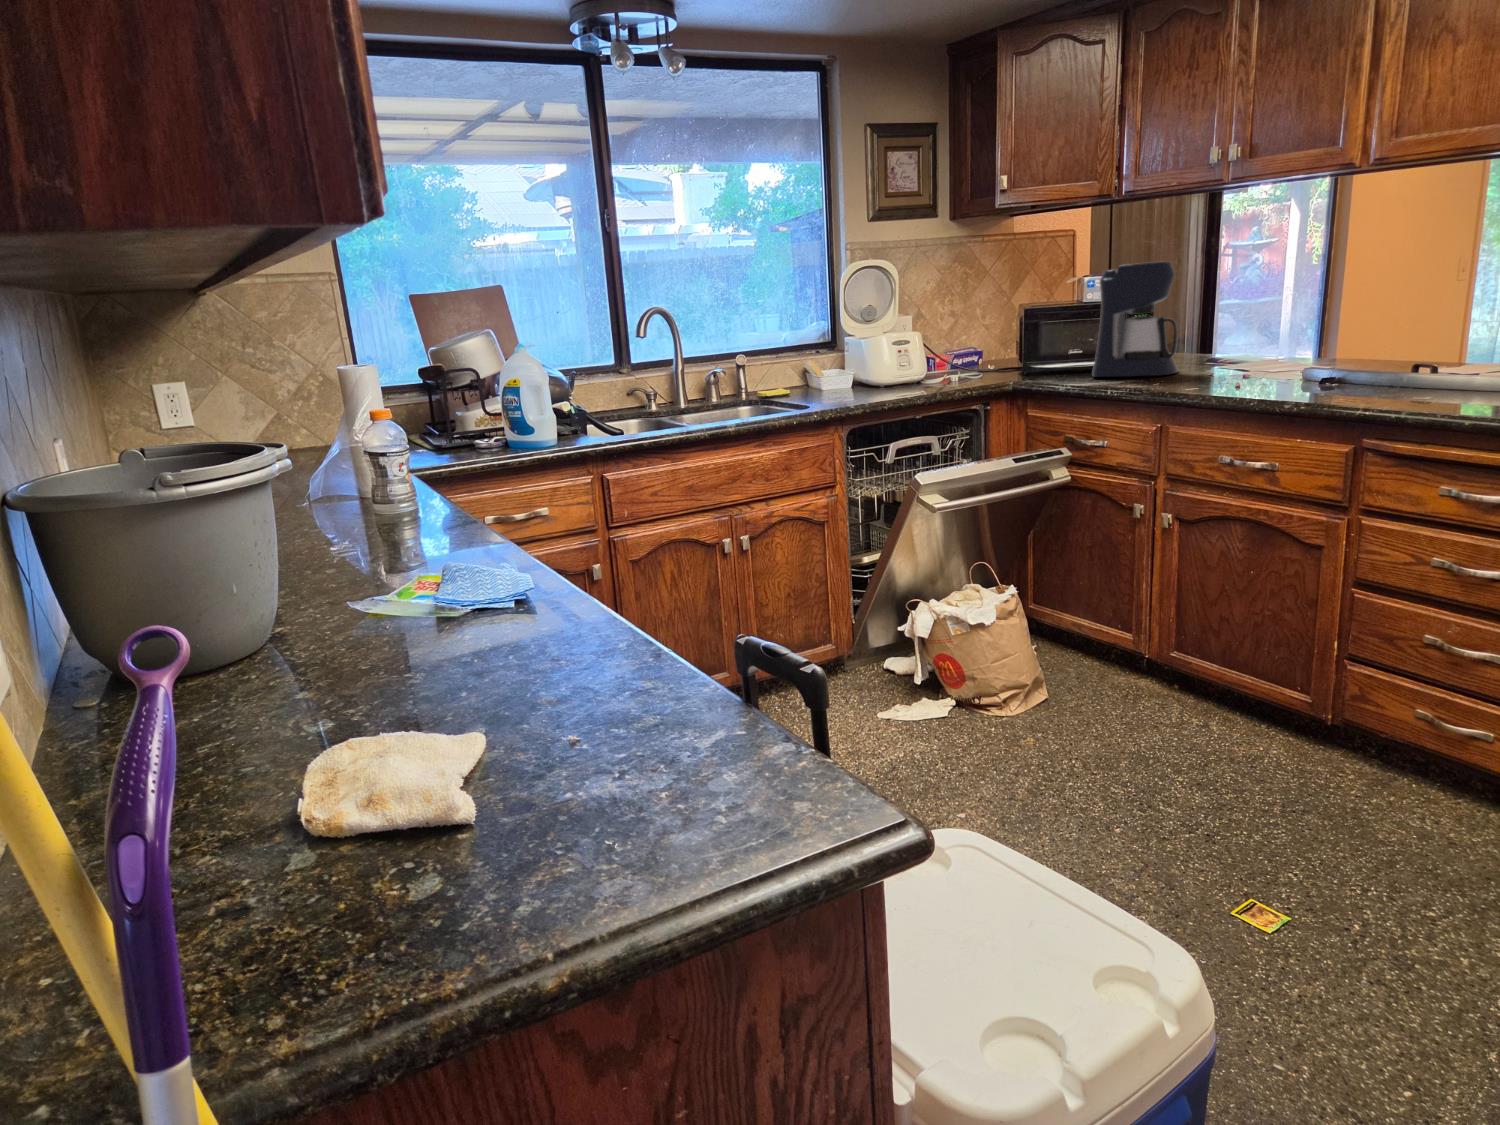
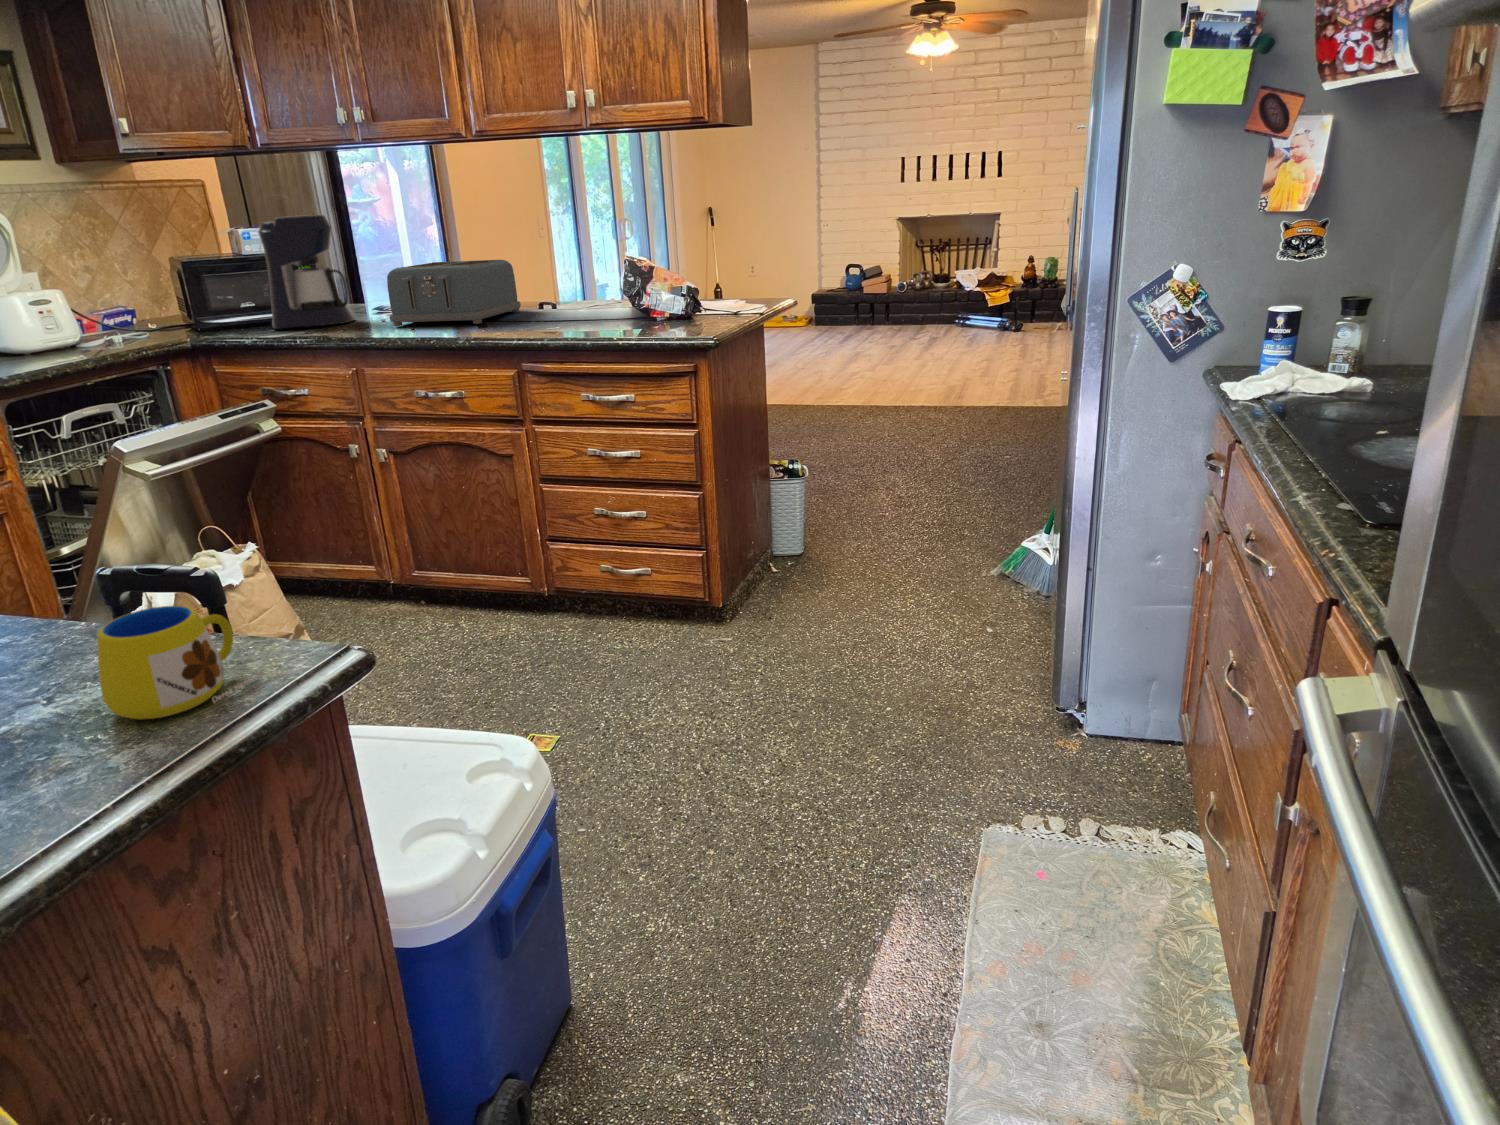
toaster: none [1213,309,1387,385] -> present [387,260,521,326]
mug: none [624,703,783,843] -> present [97,606,258,720]

